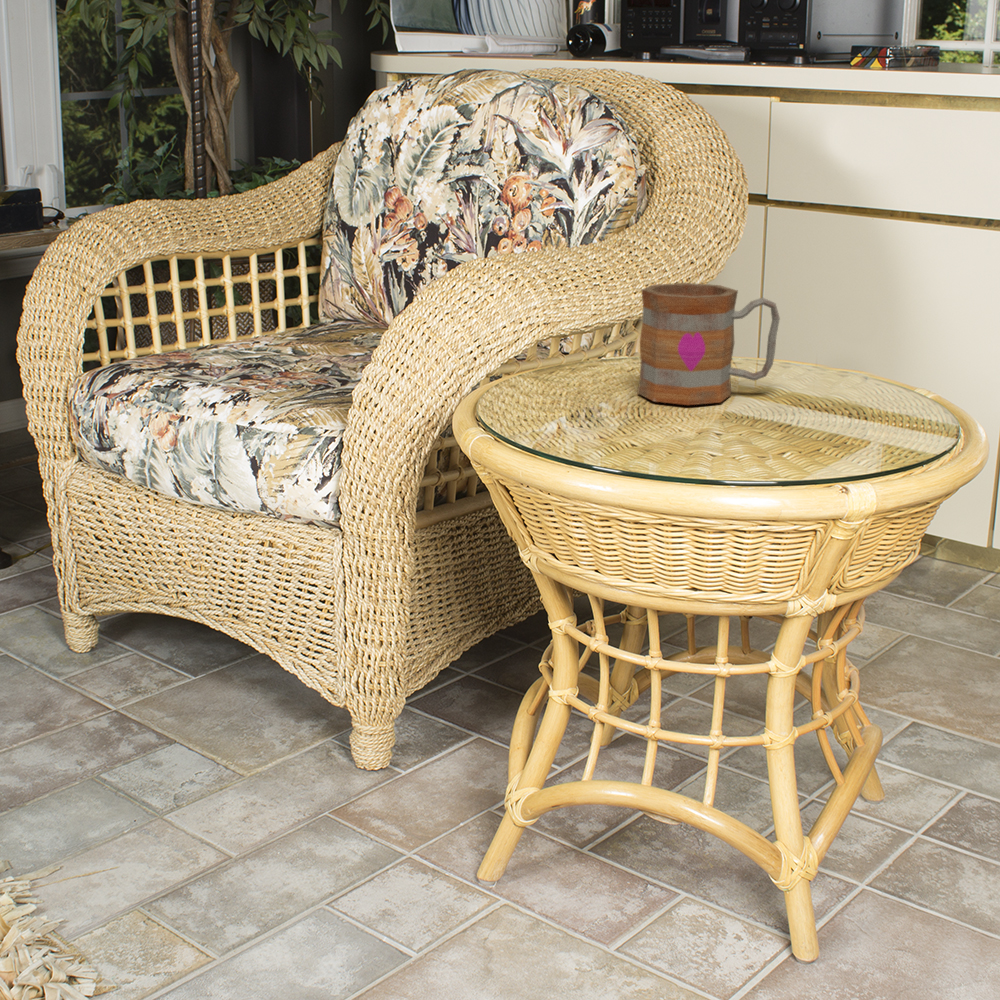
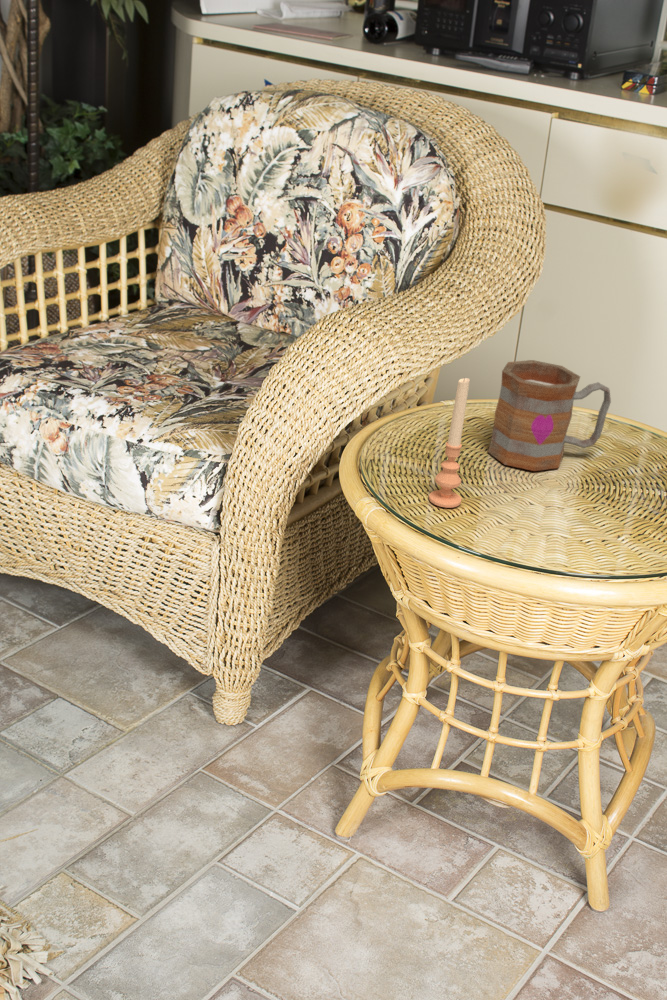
candle: none [546,271,585,434] -> present [429,378,470,508]

